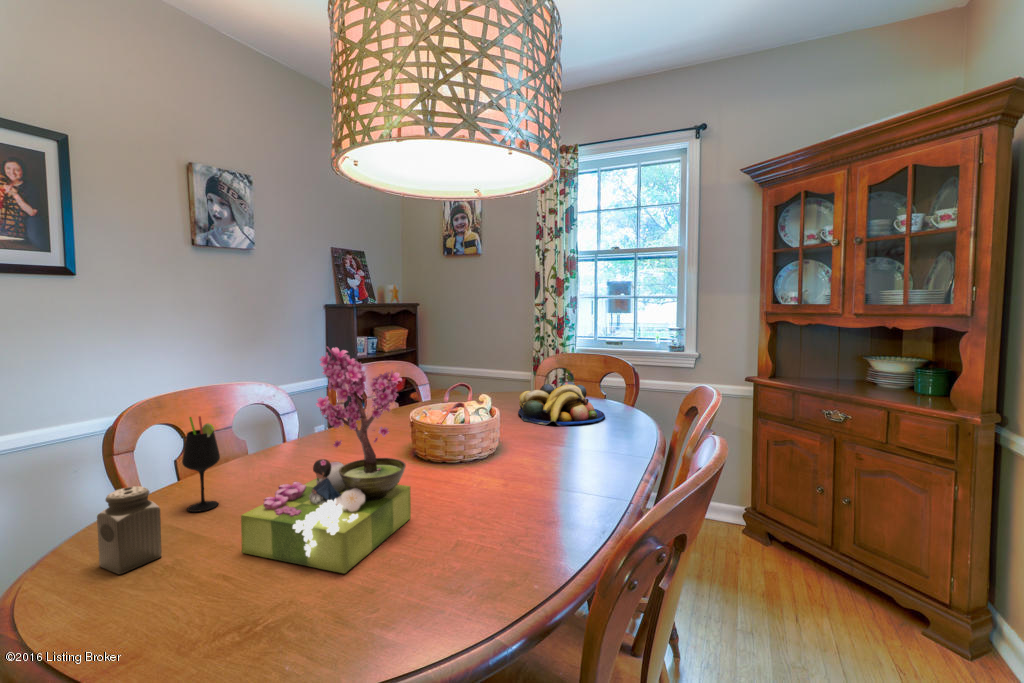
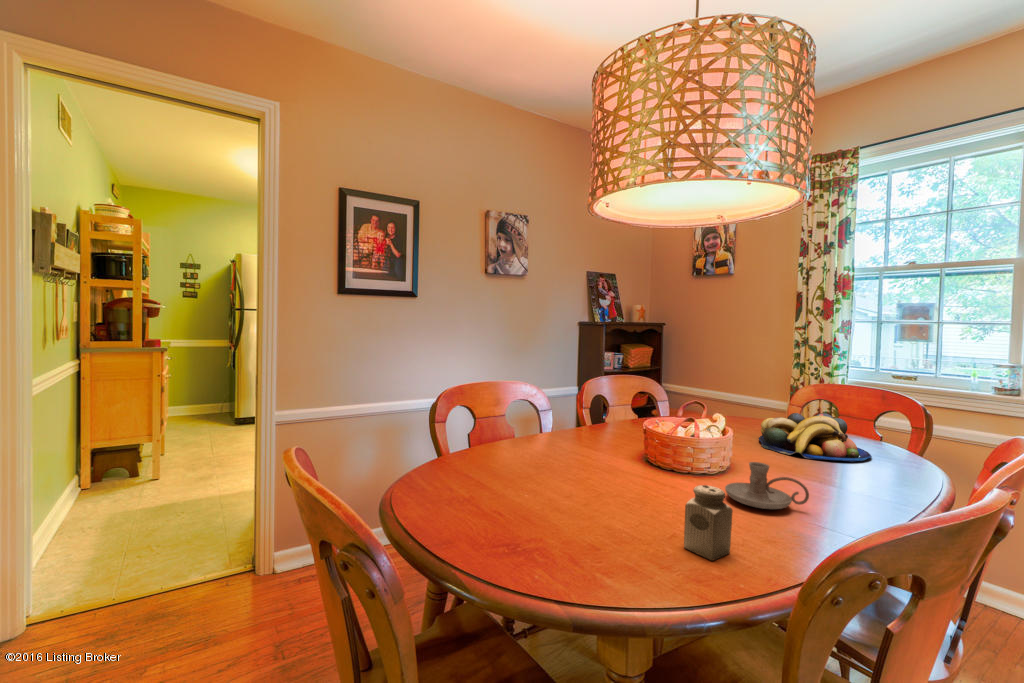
flower arrangement: present [241,347,411,573] -> none [509,353,634,529]
wine glass: present [182,416,220,512] -> none [475,399,497,468]
candle holder: none [502,442,575,489] -> present [725,462,809,509]
salt shaker: present [97,486,162,574] -> present [684,485,733,560]

